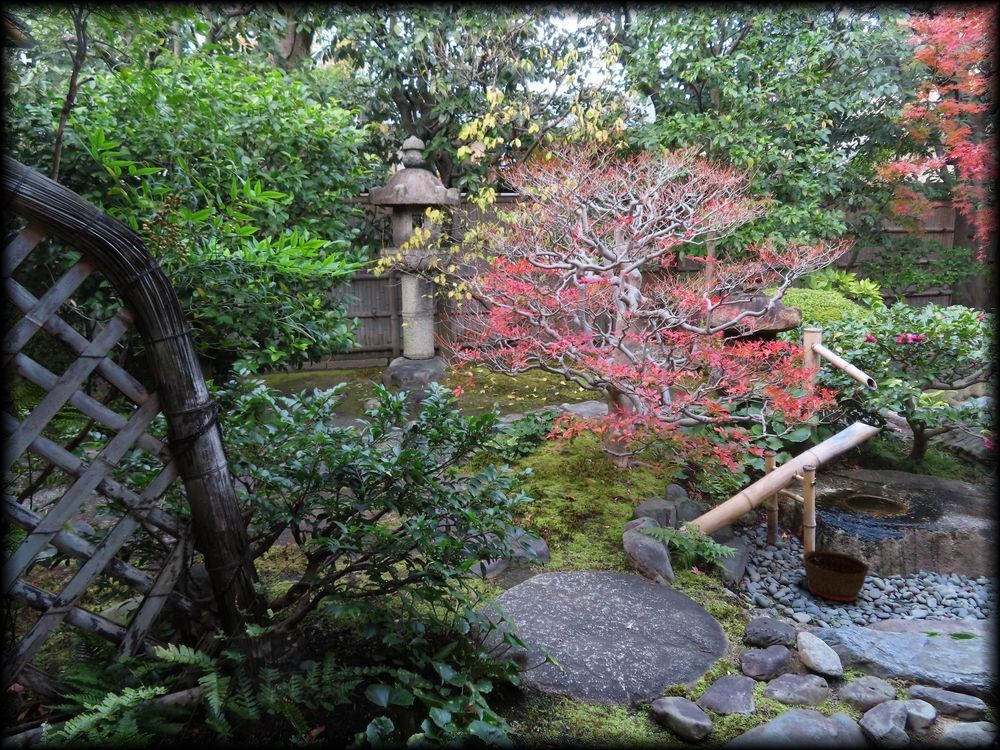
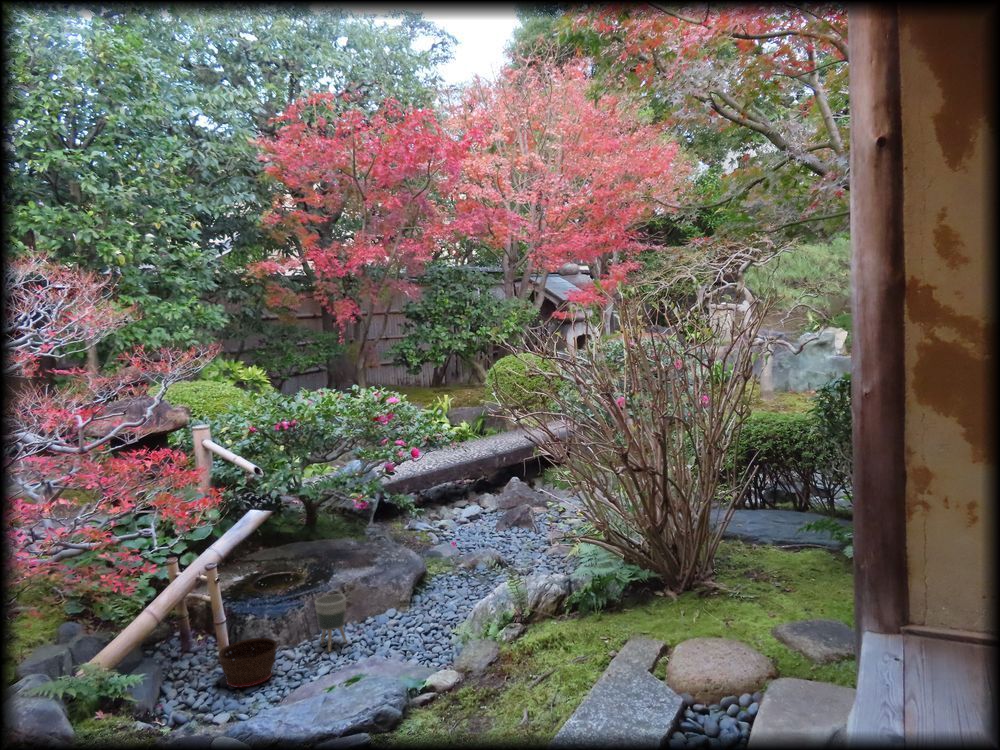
planter: none [919,537,963,600] -> present [315,595,347,651]

